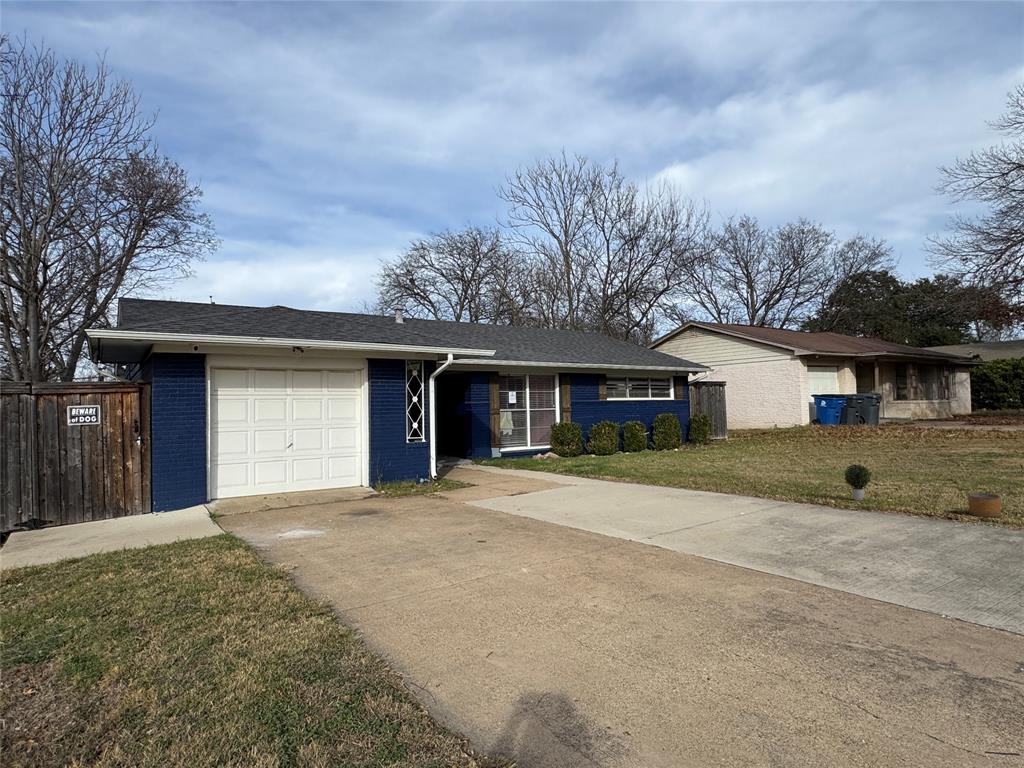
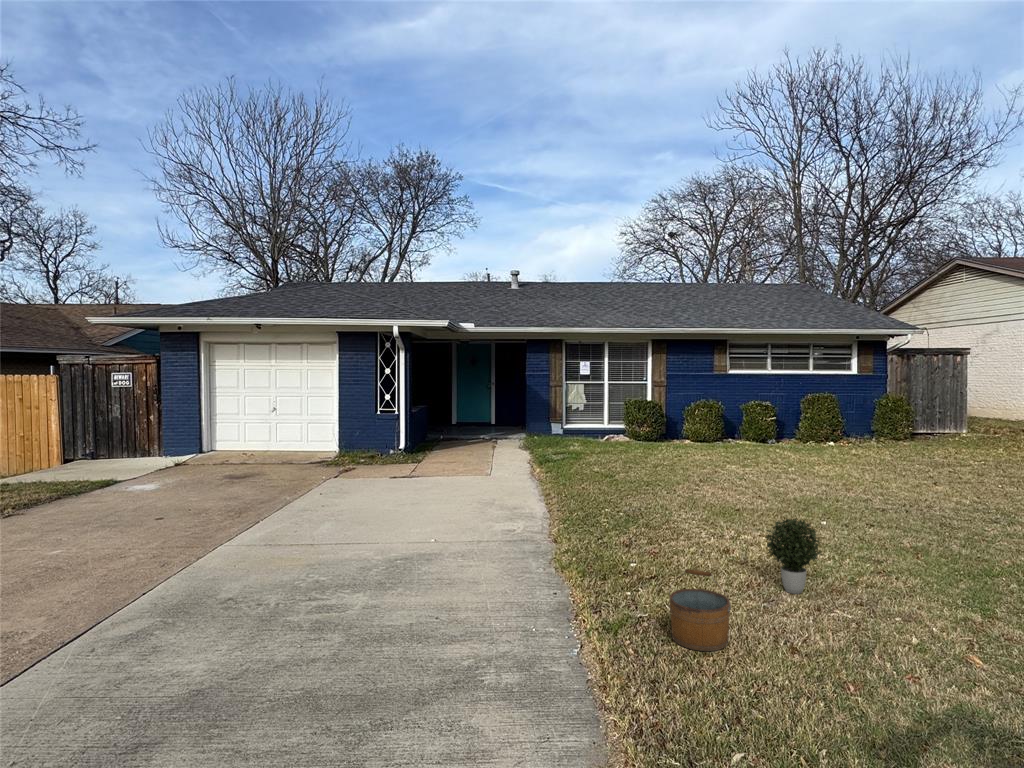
potted plant: present [844,464,871,501] -> present [766,519,822,594]

